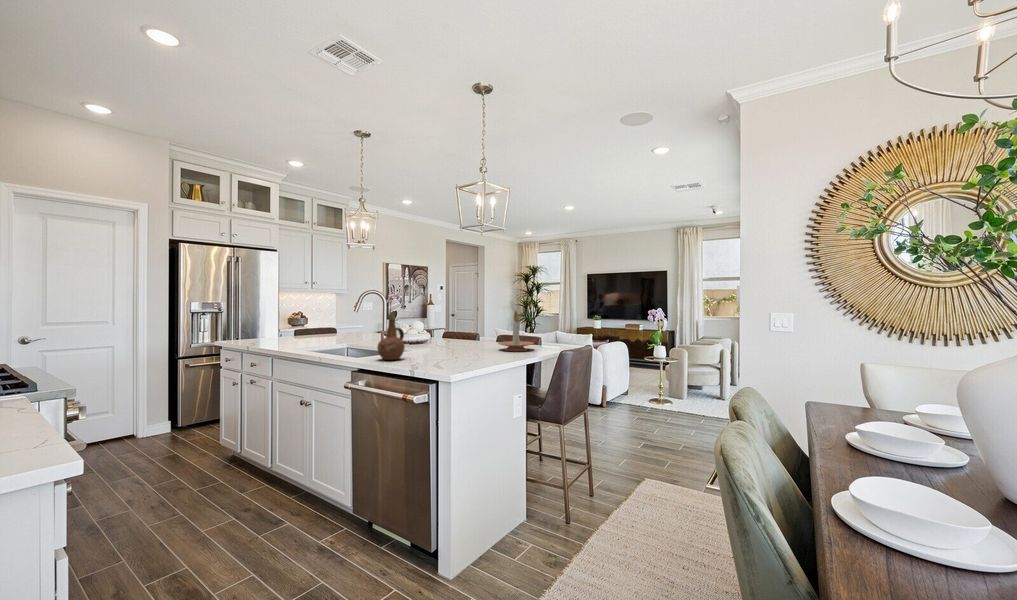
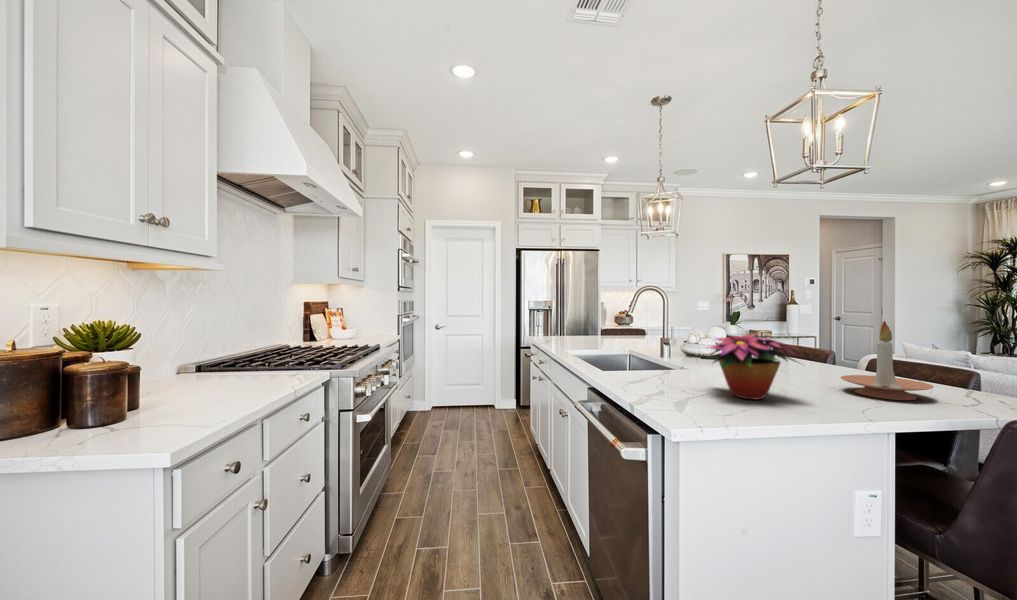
ceramic pitcher: present [377,312,405,360] -> none [616,317,655,382]
flower arrangement: none [436,320,494,359] -> present [708,334,797,399]

